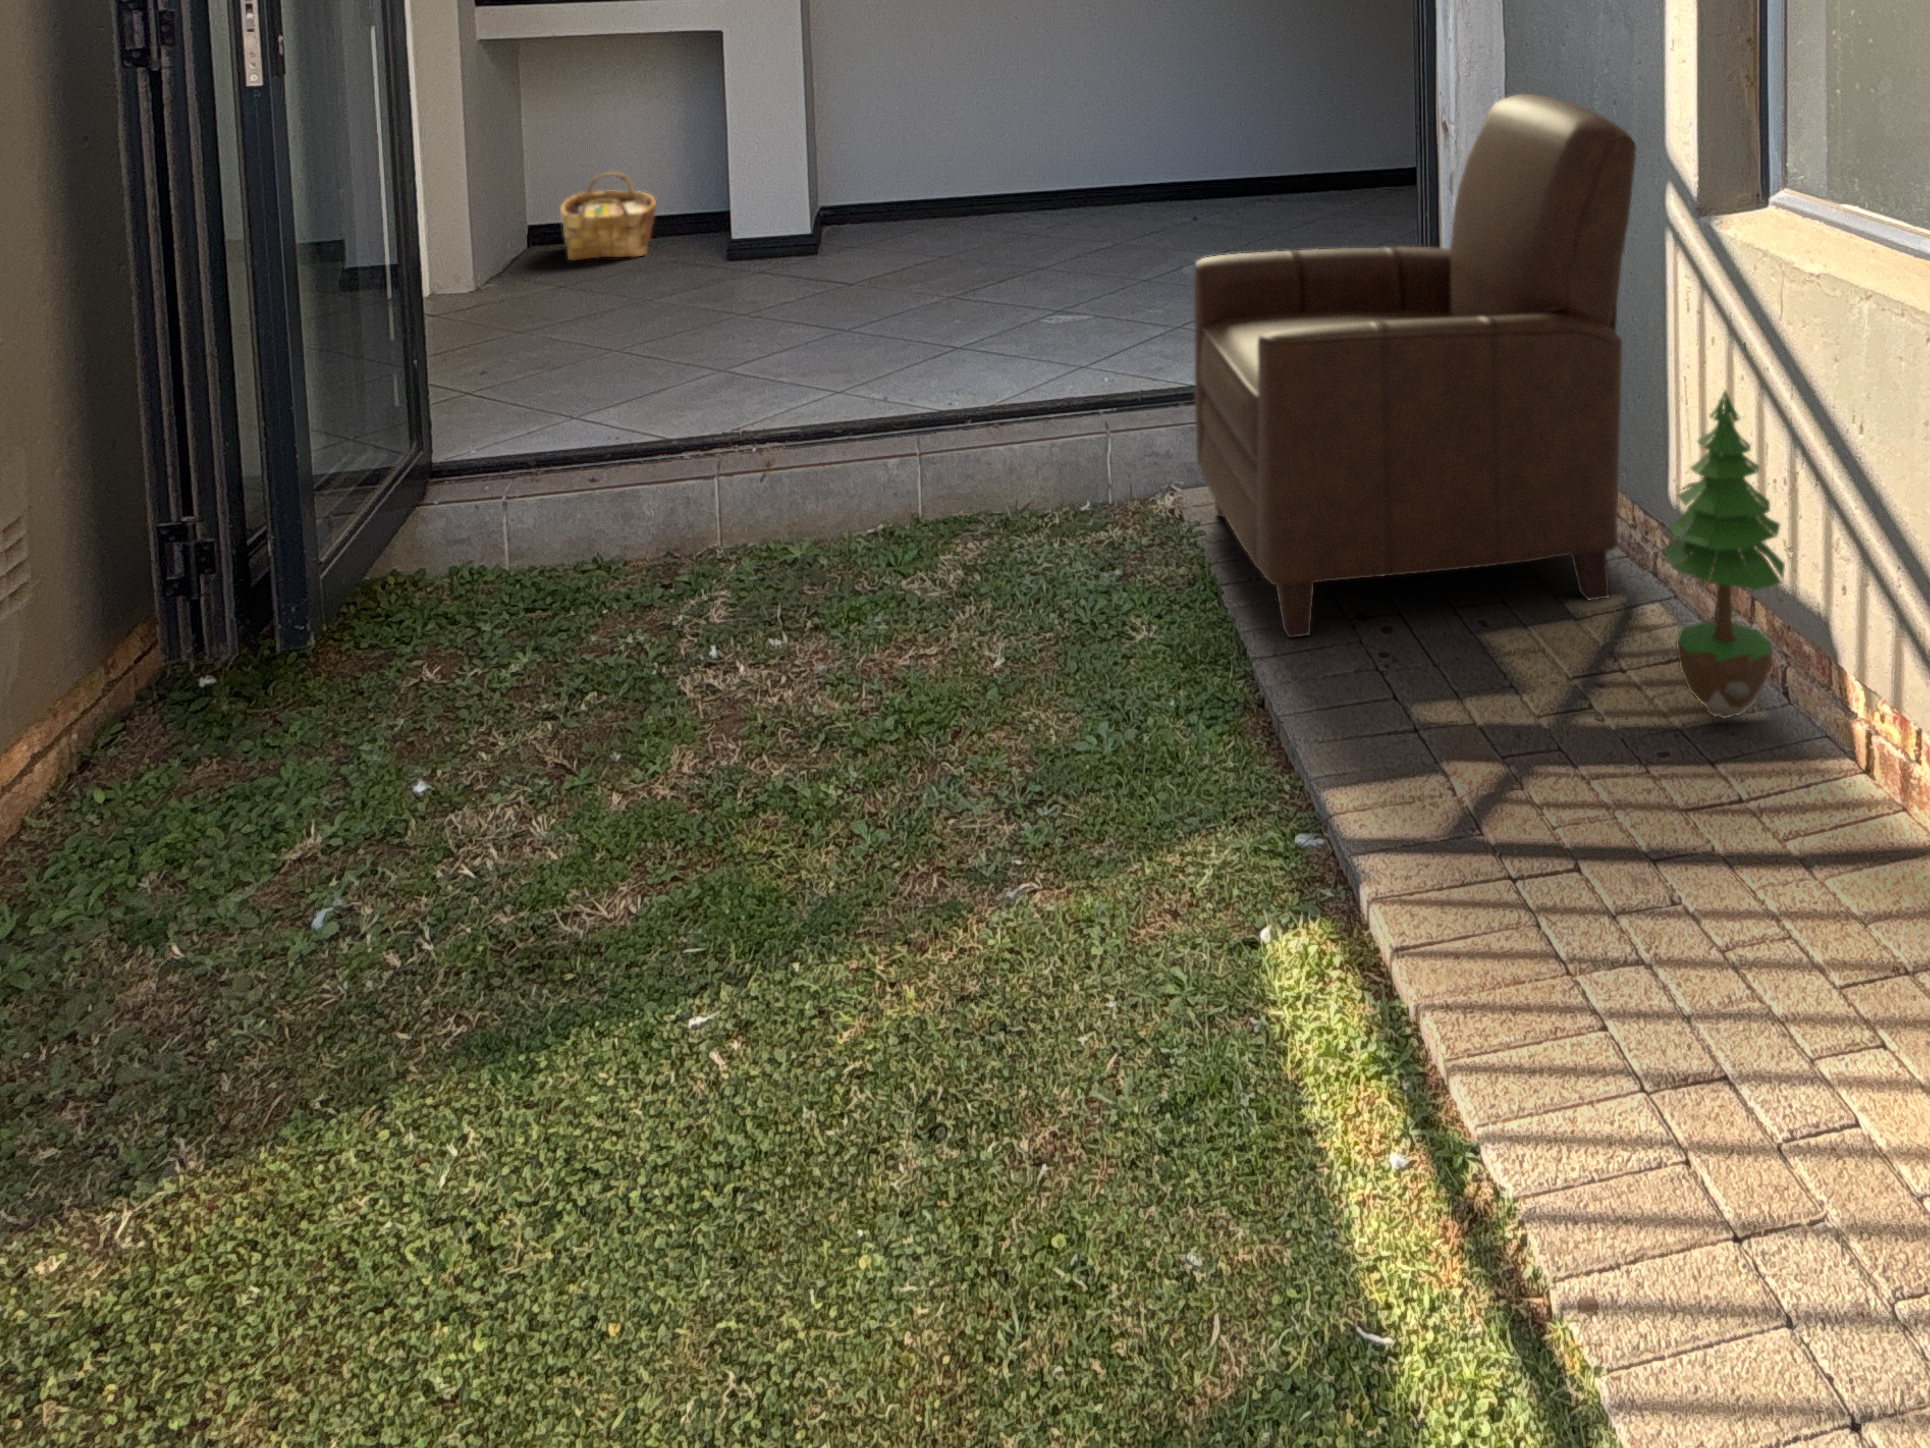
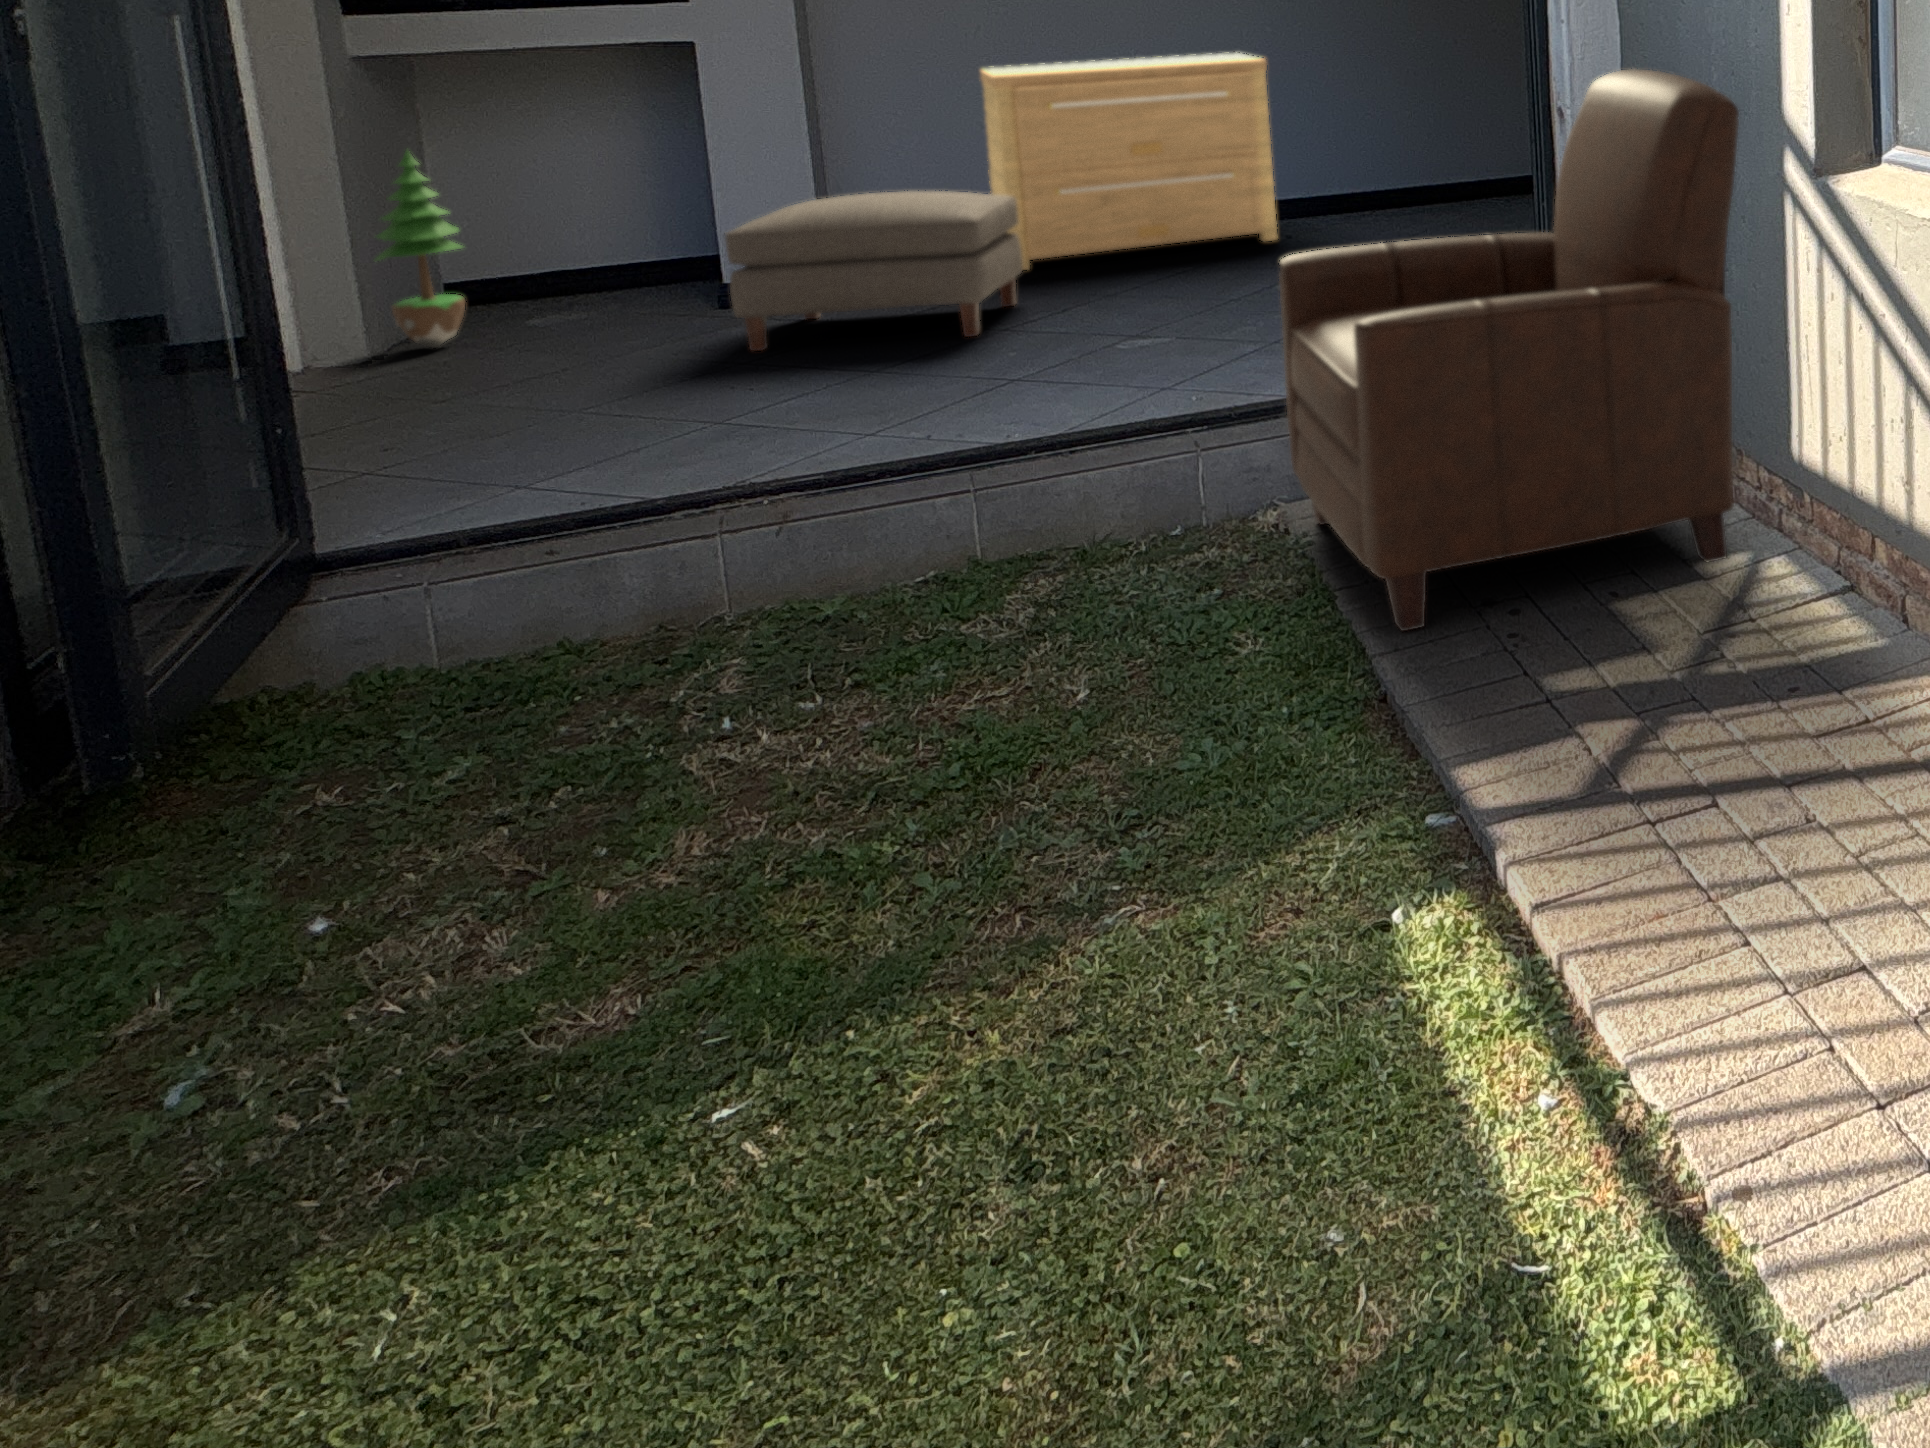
side table: none [947,42,1196,238] -> present [981,53,1277,270]
ottoman: none [740,166,975,301] -> present [725,191,1022,351]
woven basket: present [560,172,656,260] -> none [484,220,615,325]
potted tree: present [1663,391,1785,718] -> present [376,151,465,348]

